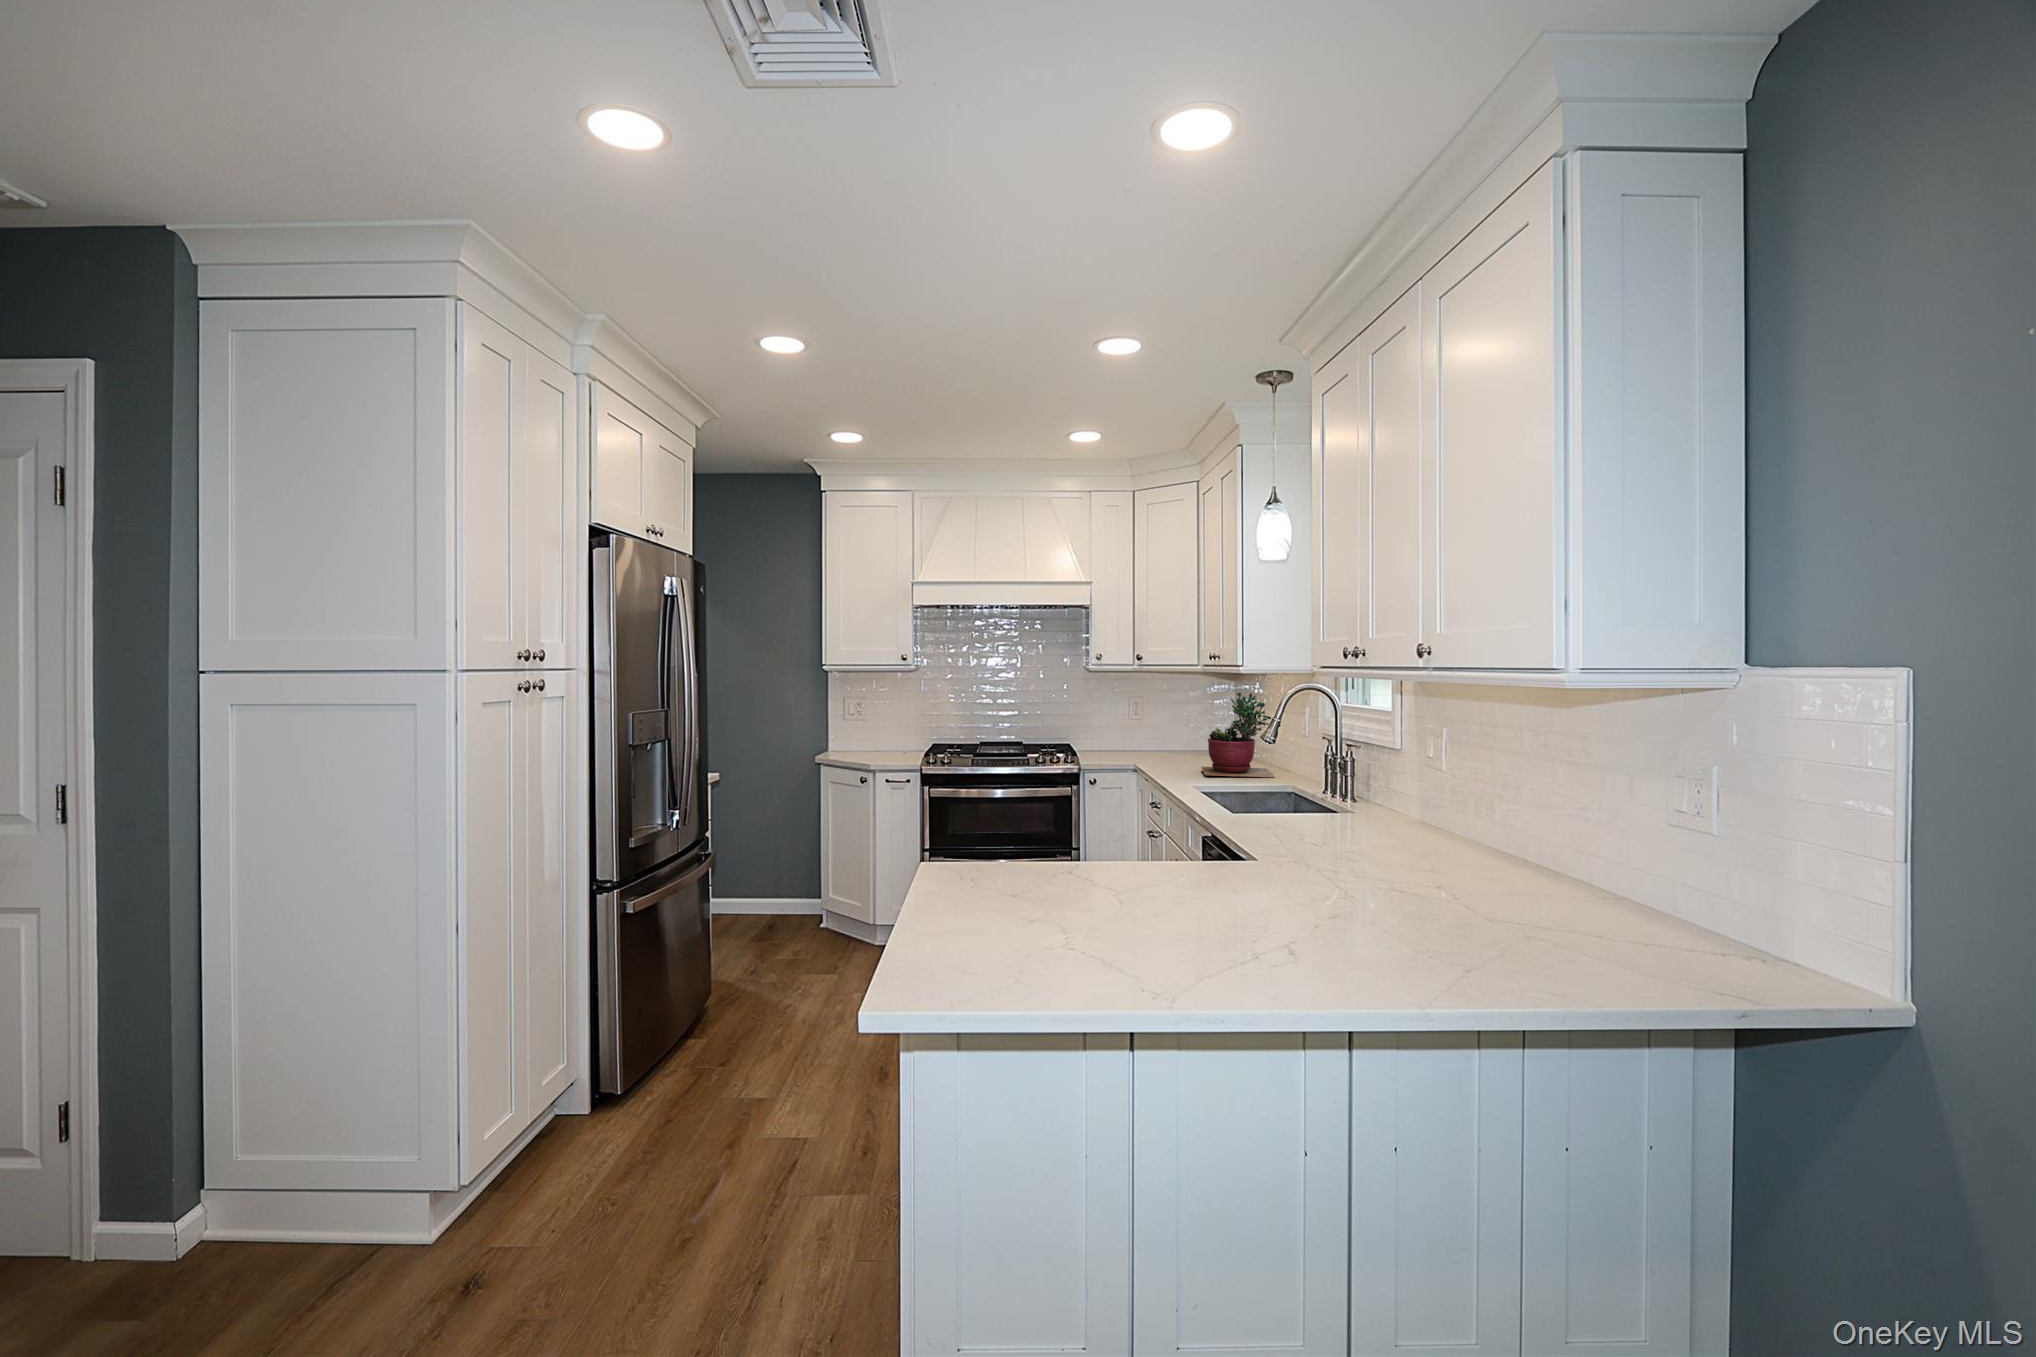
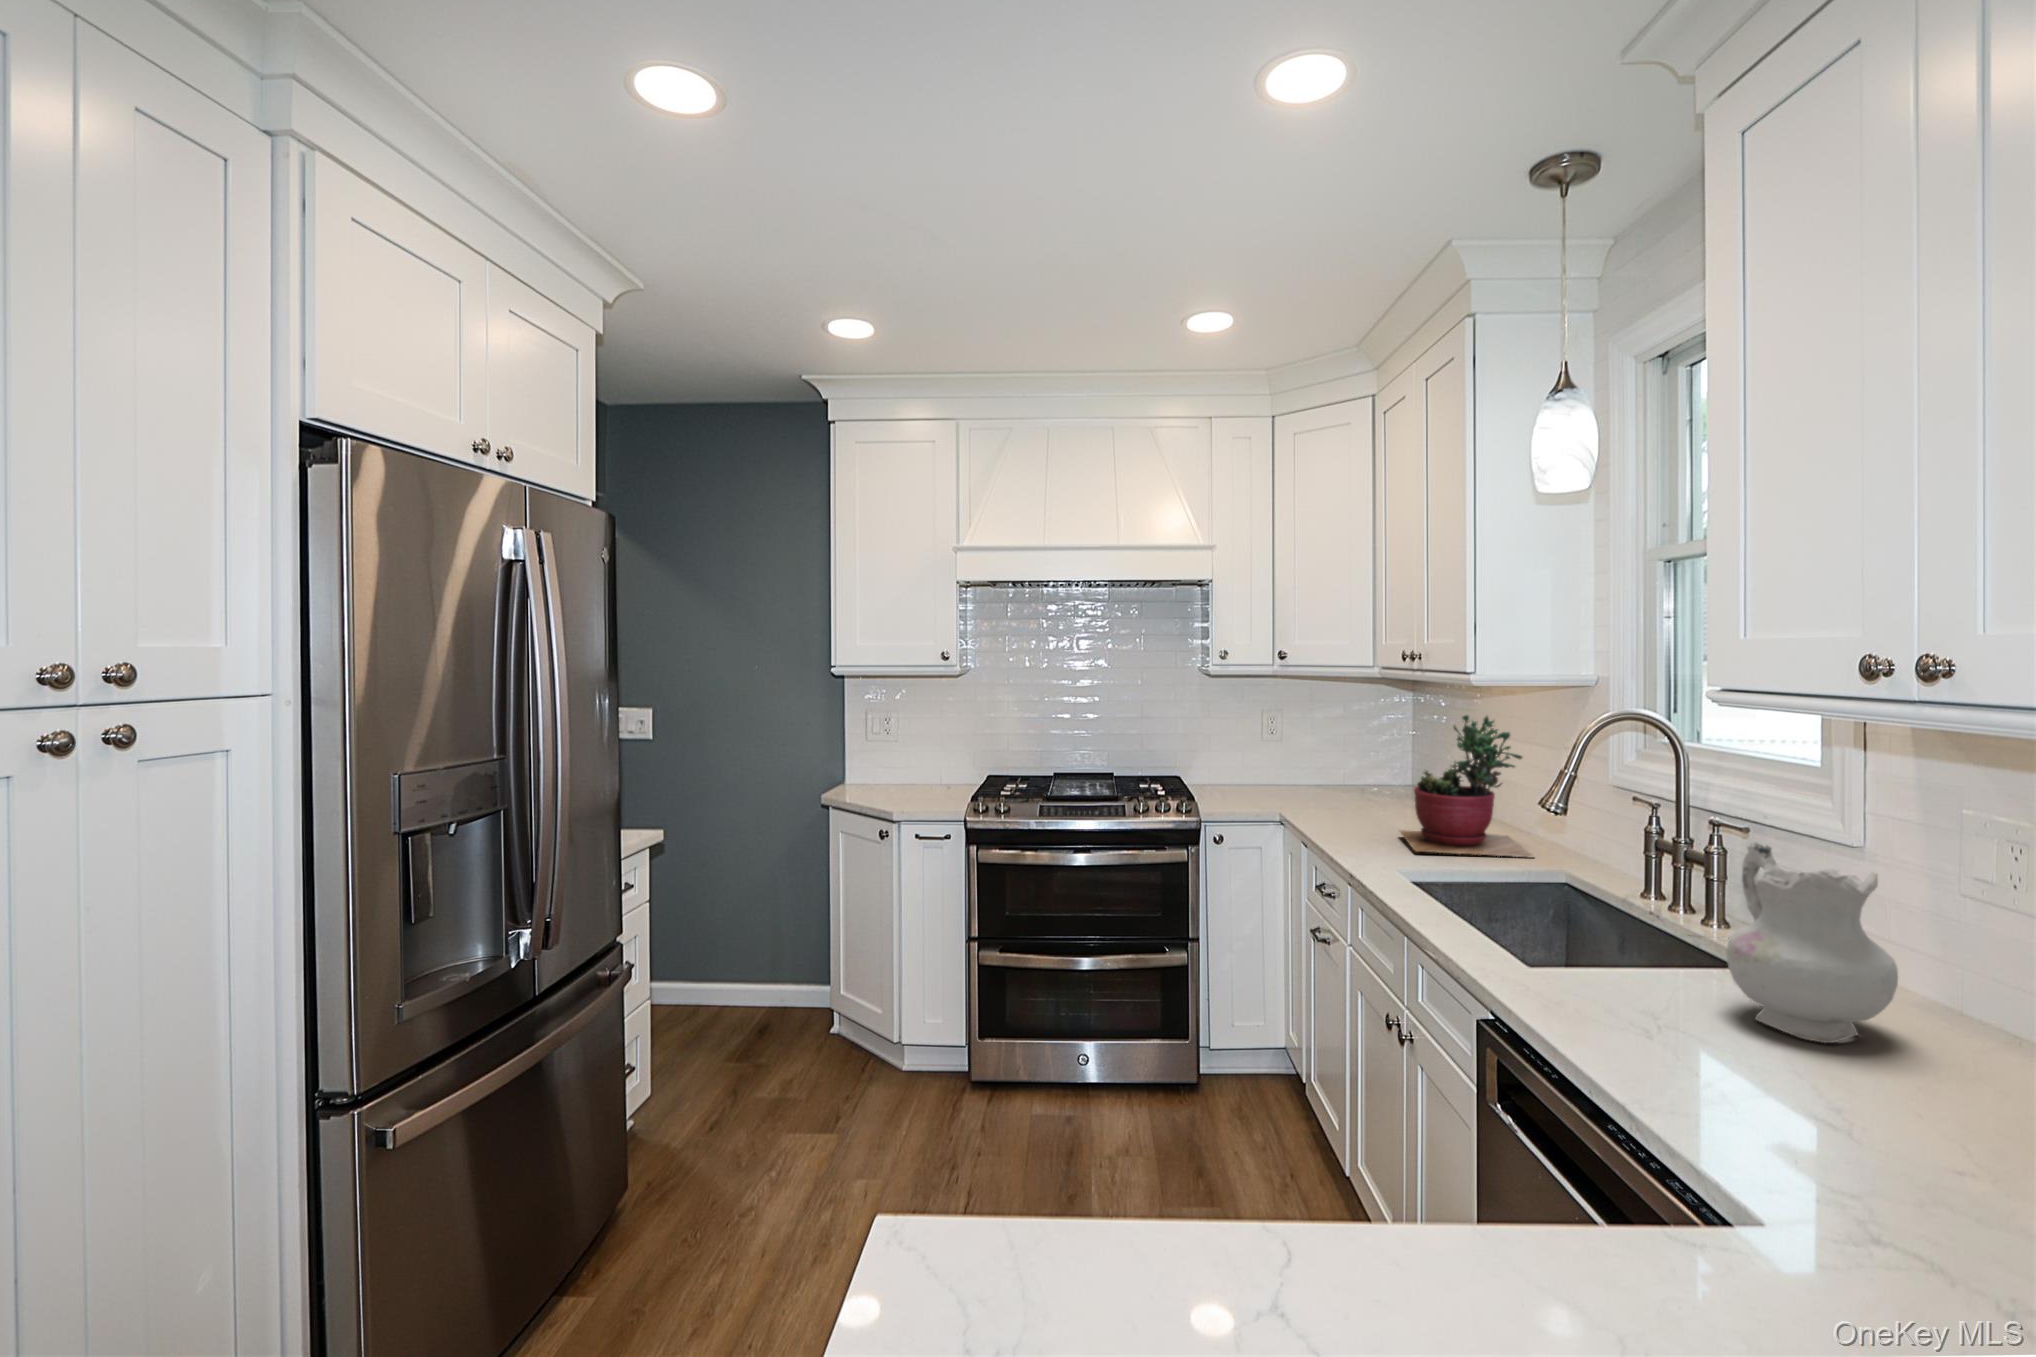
ceramic pitcher: none [1311,741,1378,828] -> present [1727,843,1898,1043]

